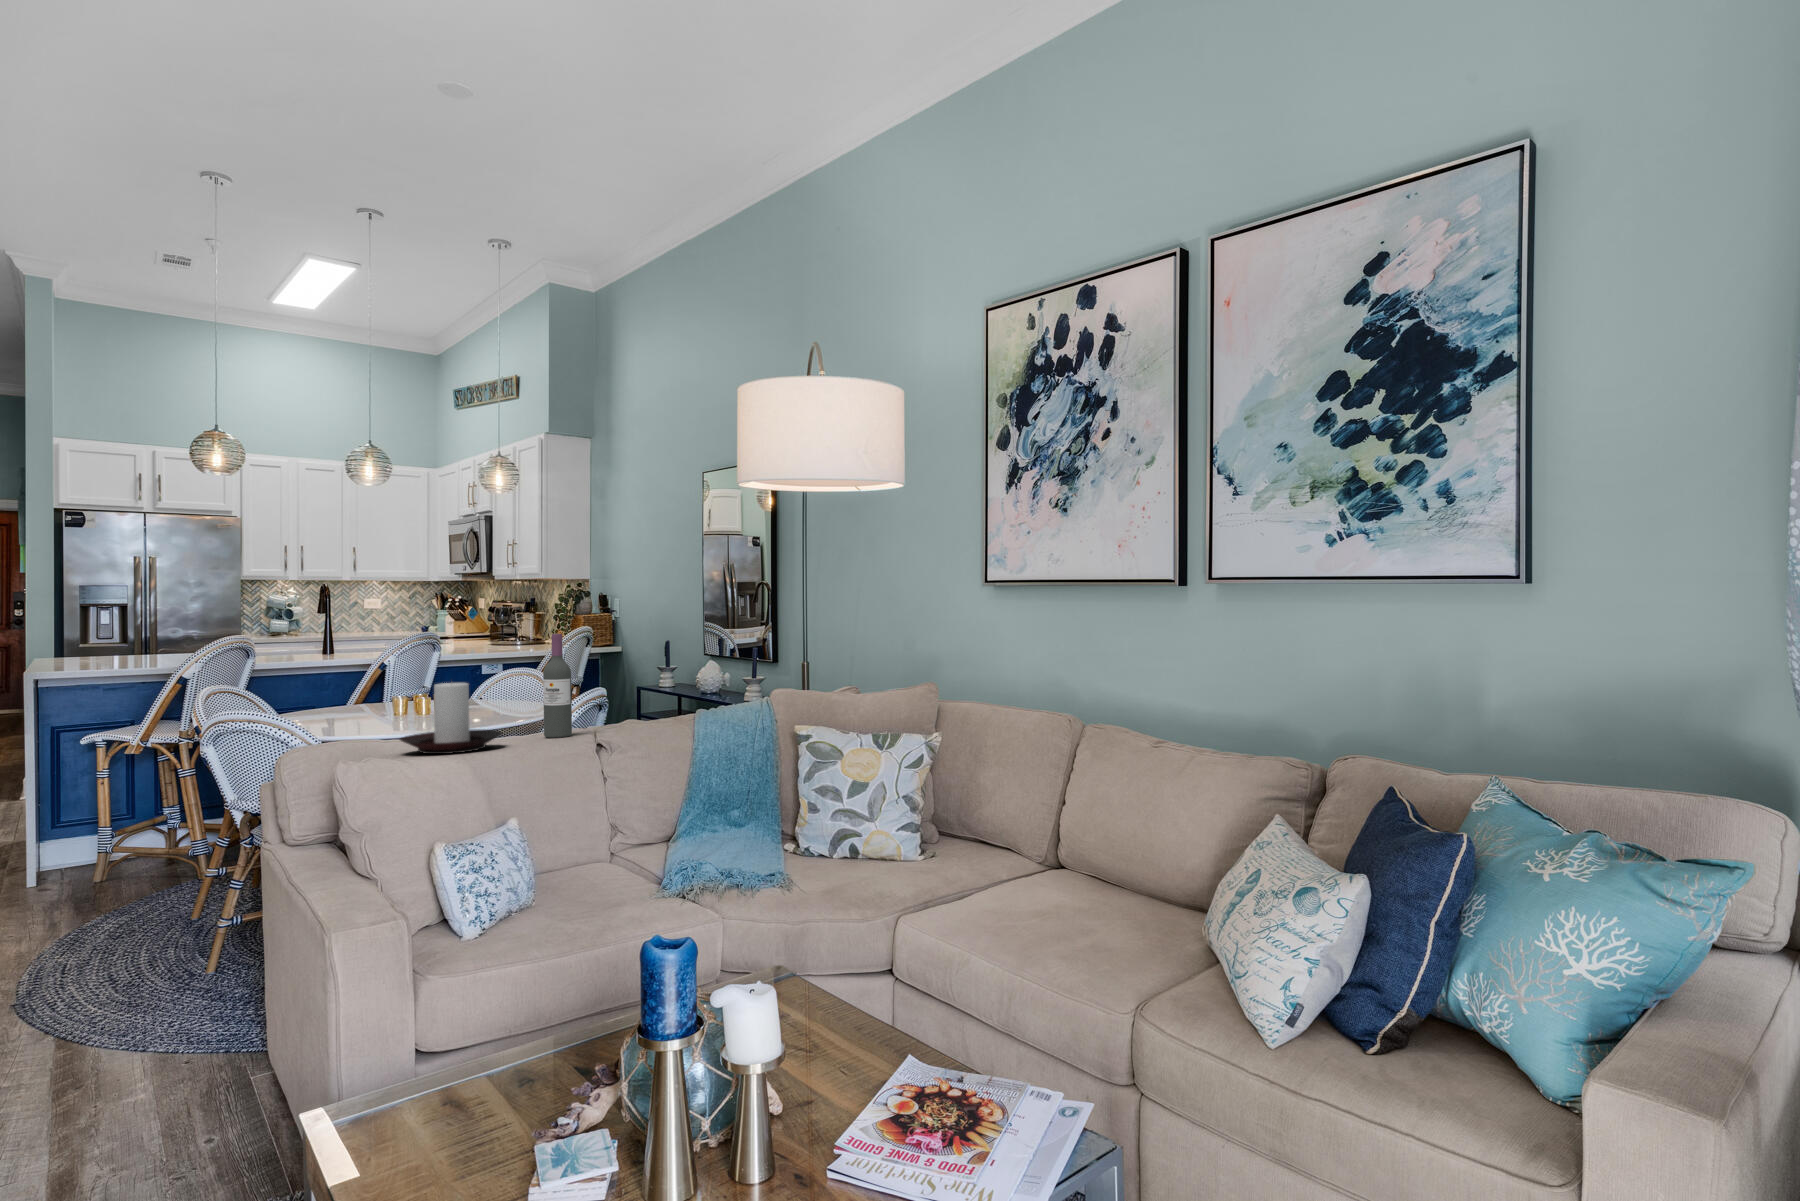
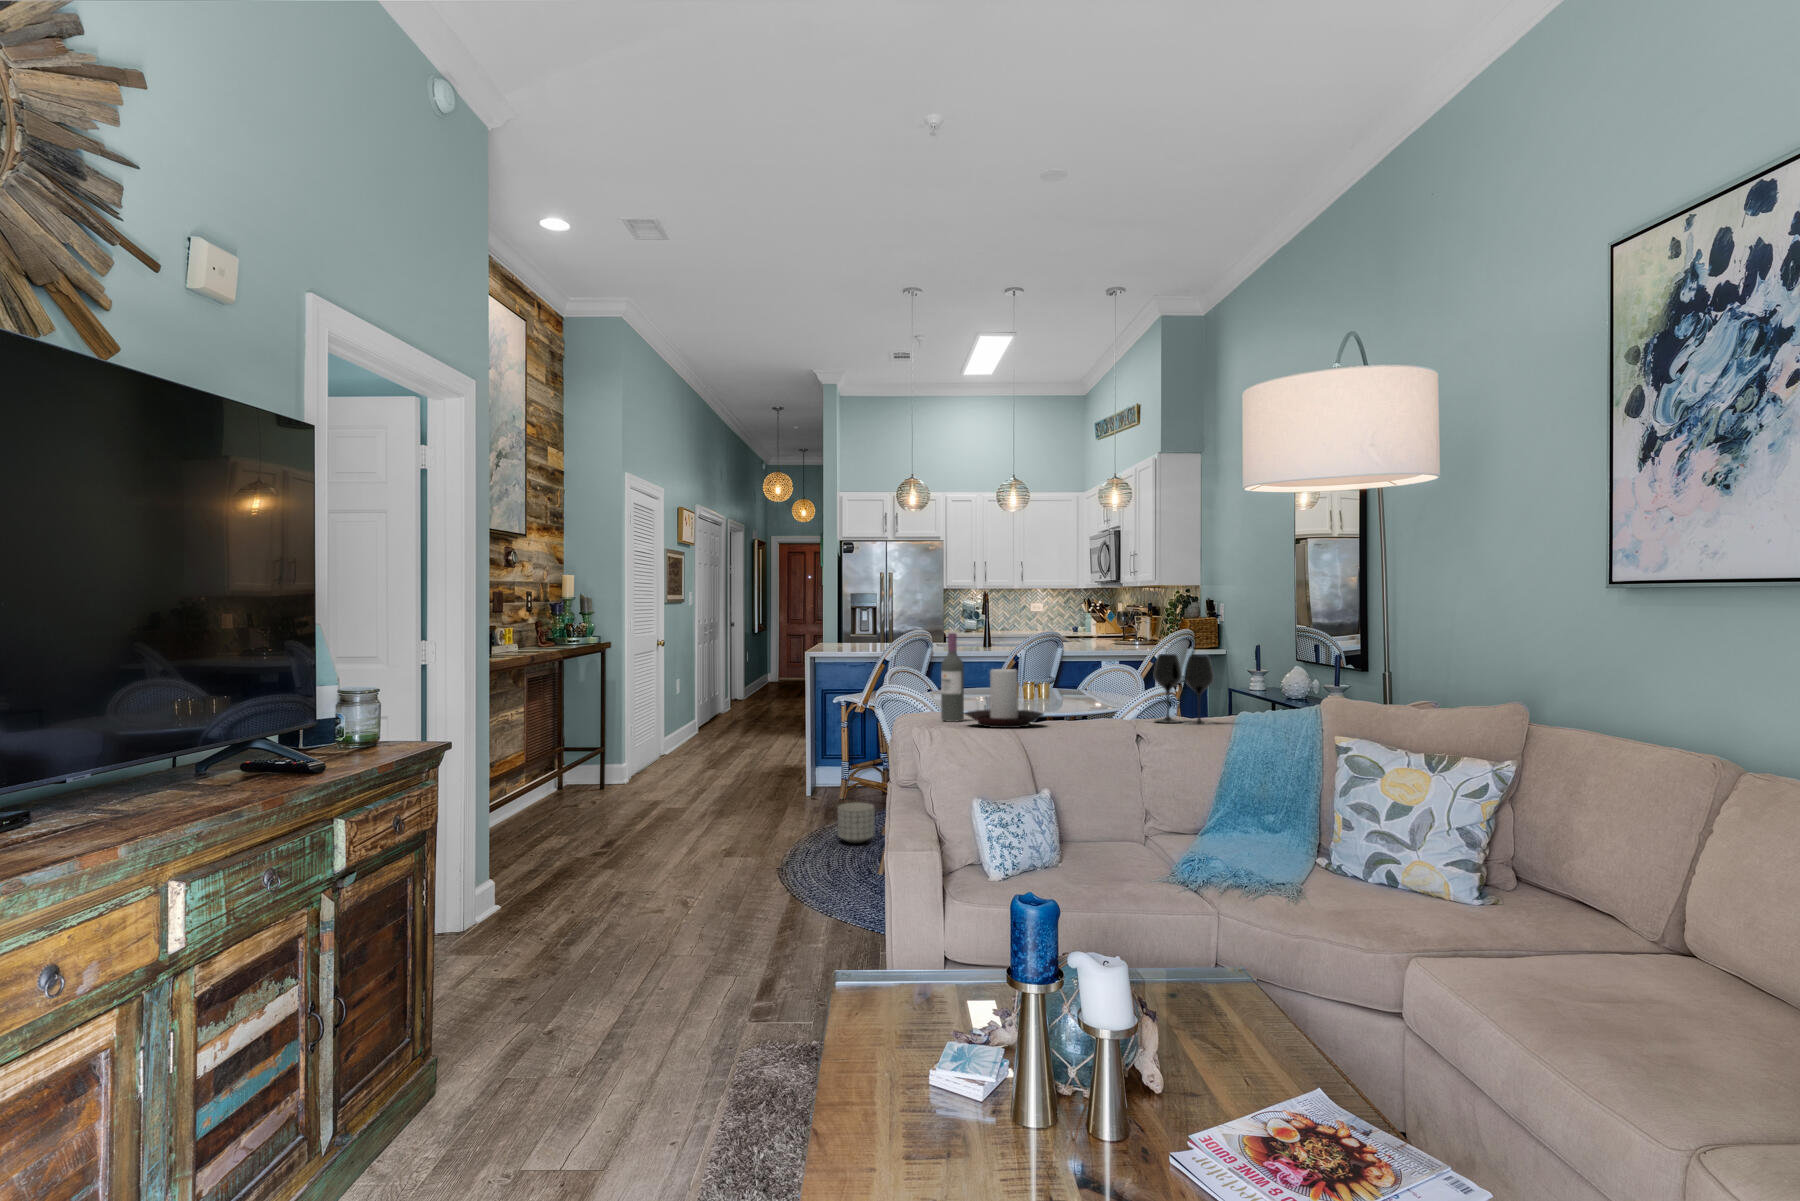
wine bottle: present [543,634,572,738] -> present [941,633,964,722]
wine glass: none [612,656,679,730] -> present [1154,654,1214,725]
planter: none [124,873,187,931] -> present [838,803,874,843]

